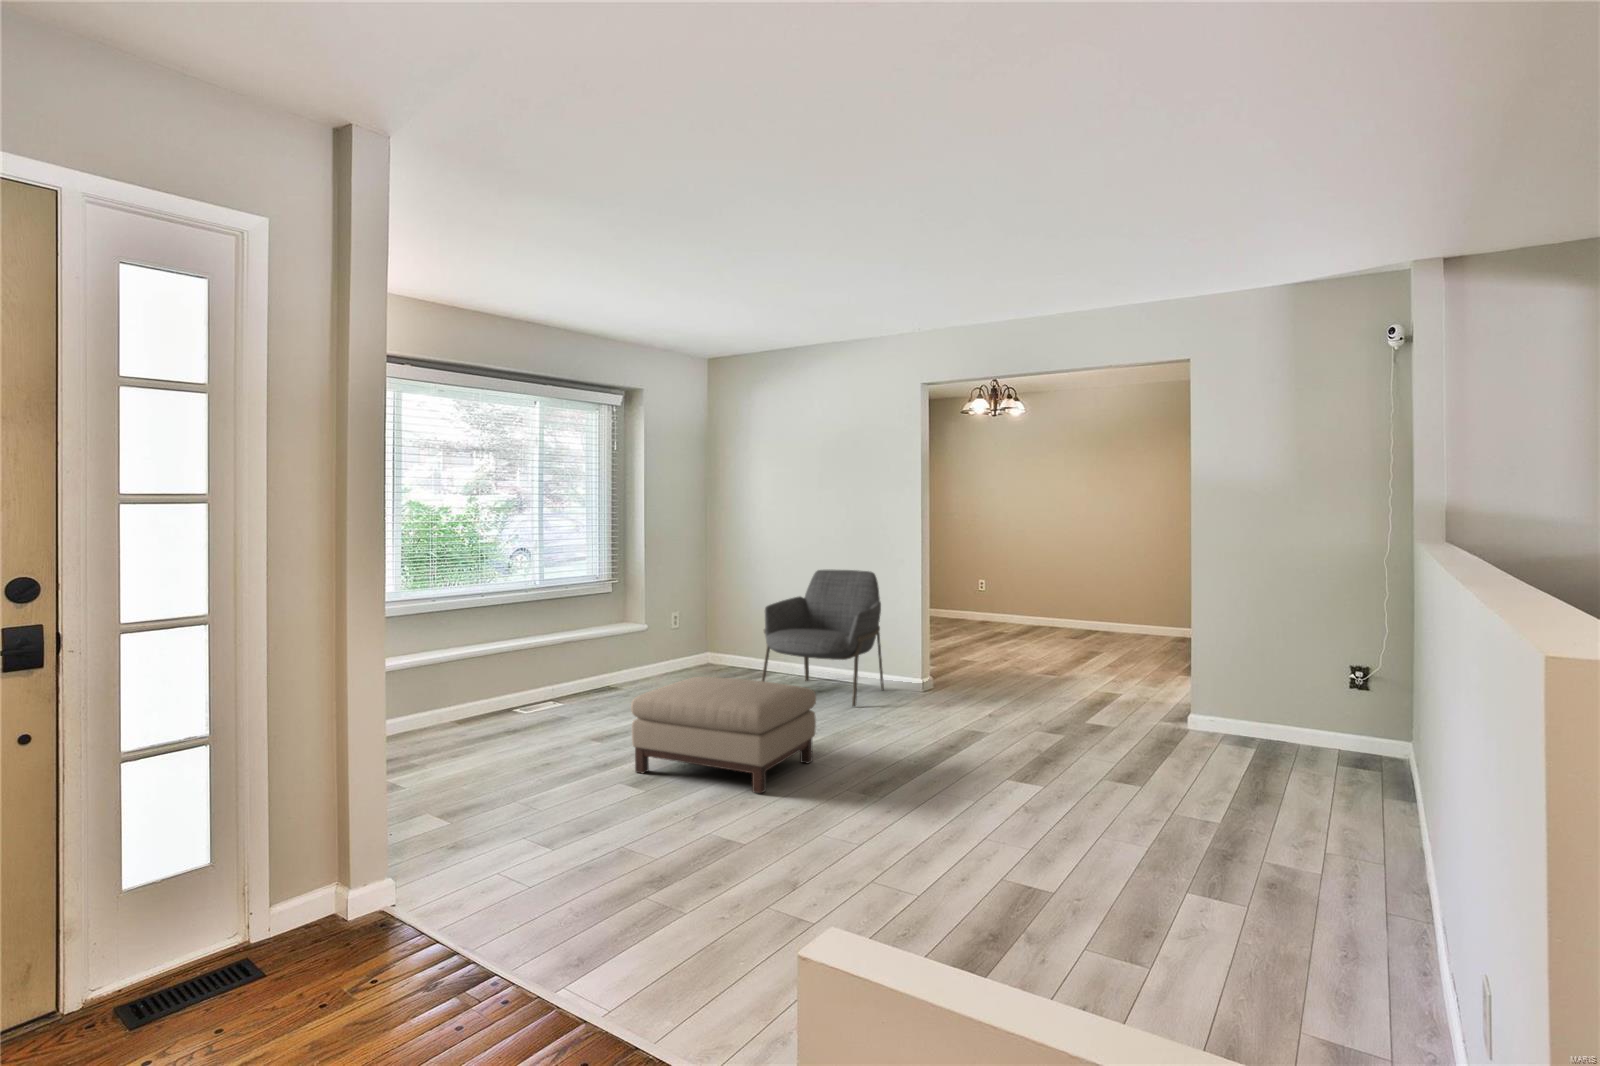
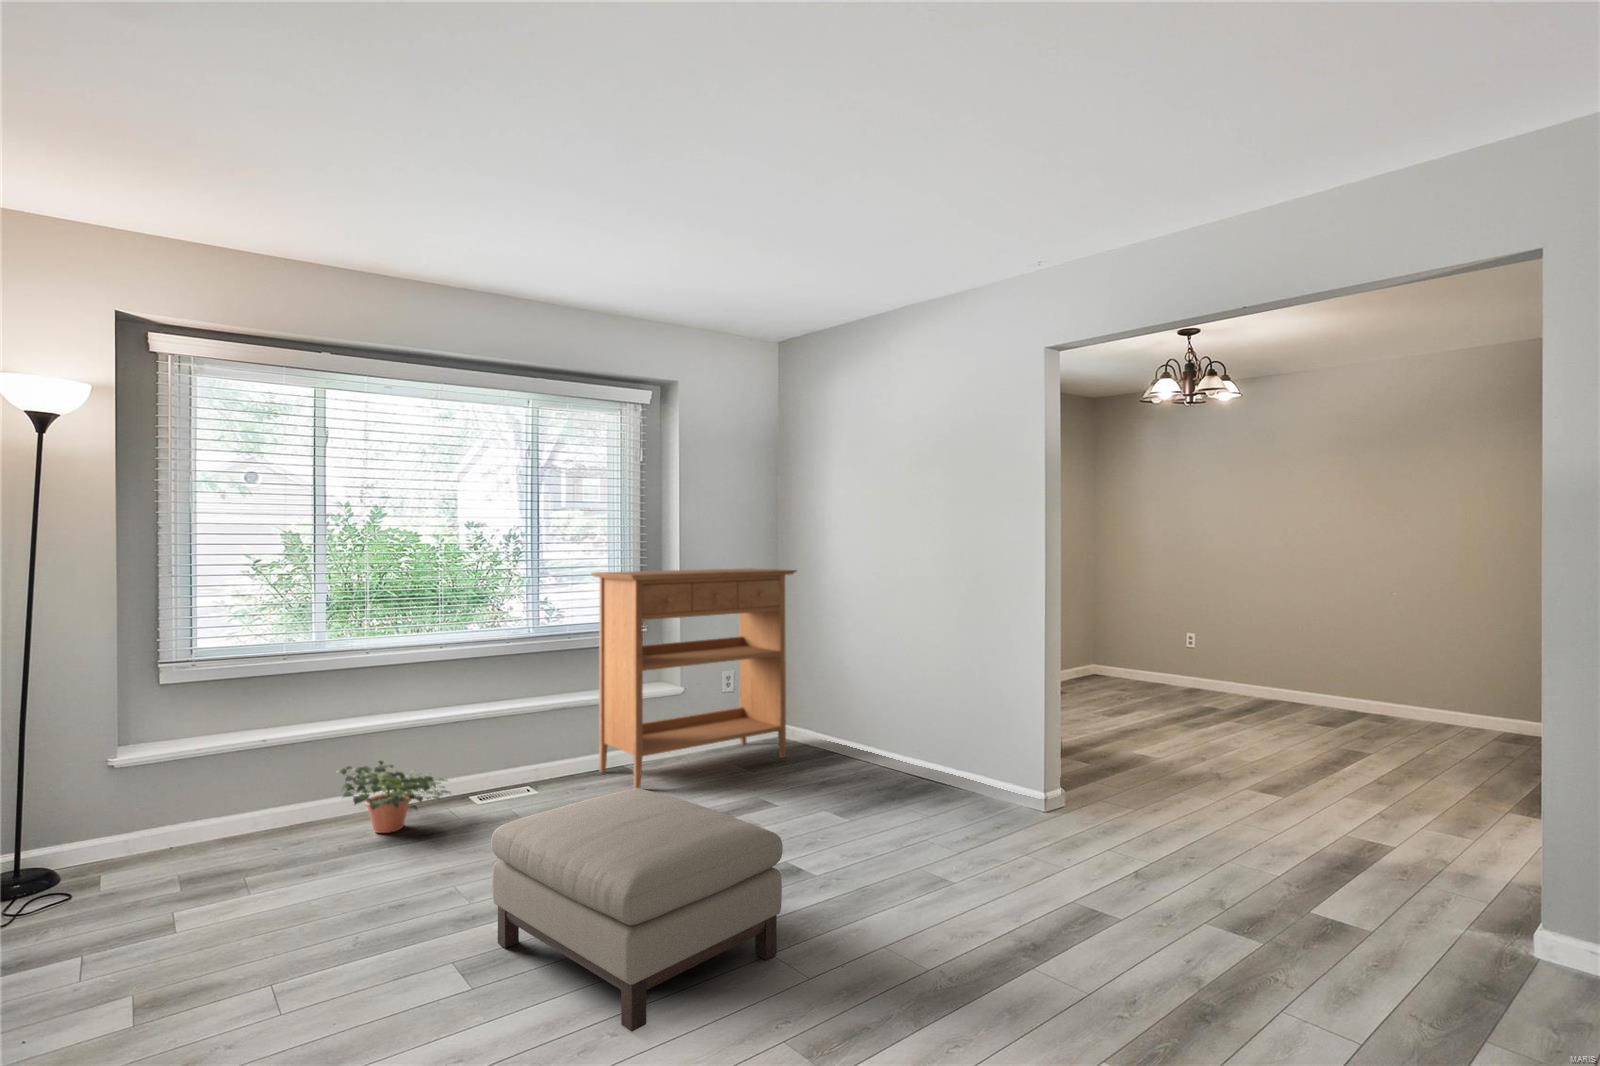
console table: none [586,534,736,698] -> present [592,568,797,788]
armchair: present [761,570,884,706] -> none [802,621,985,834]
potted plant: none [425,682,516,733] -> present [338,761,450,833]

